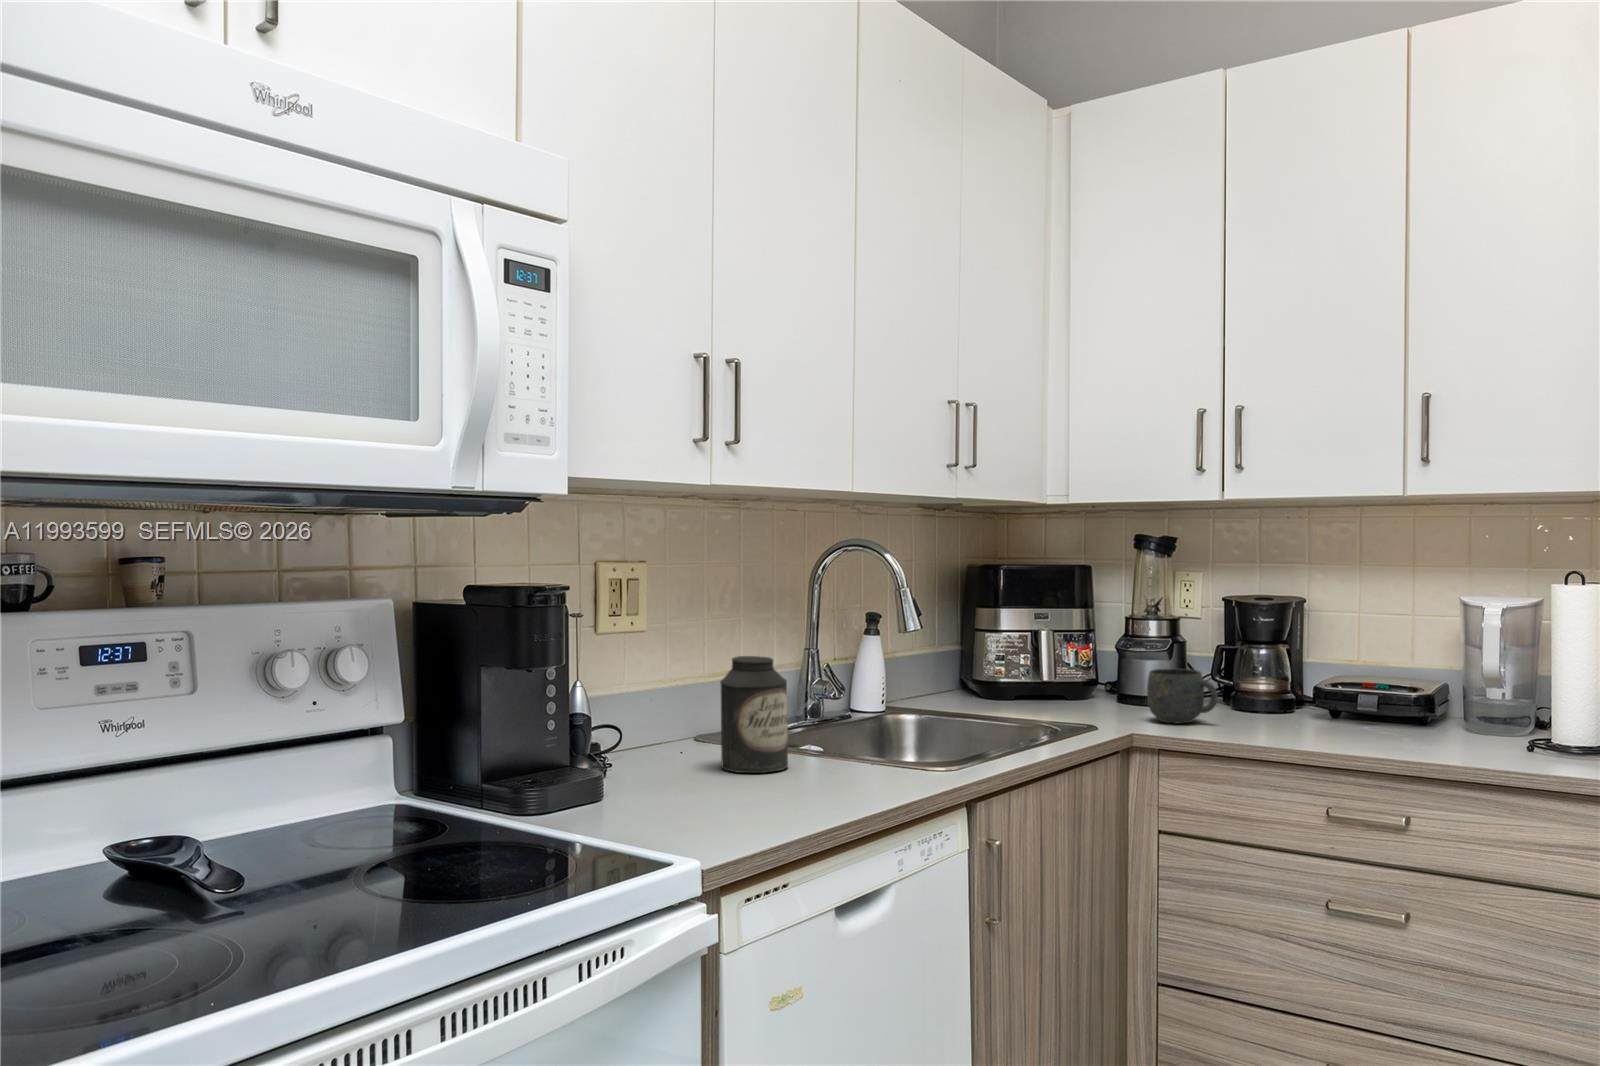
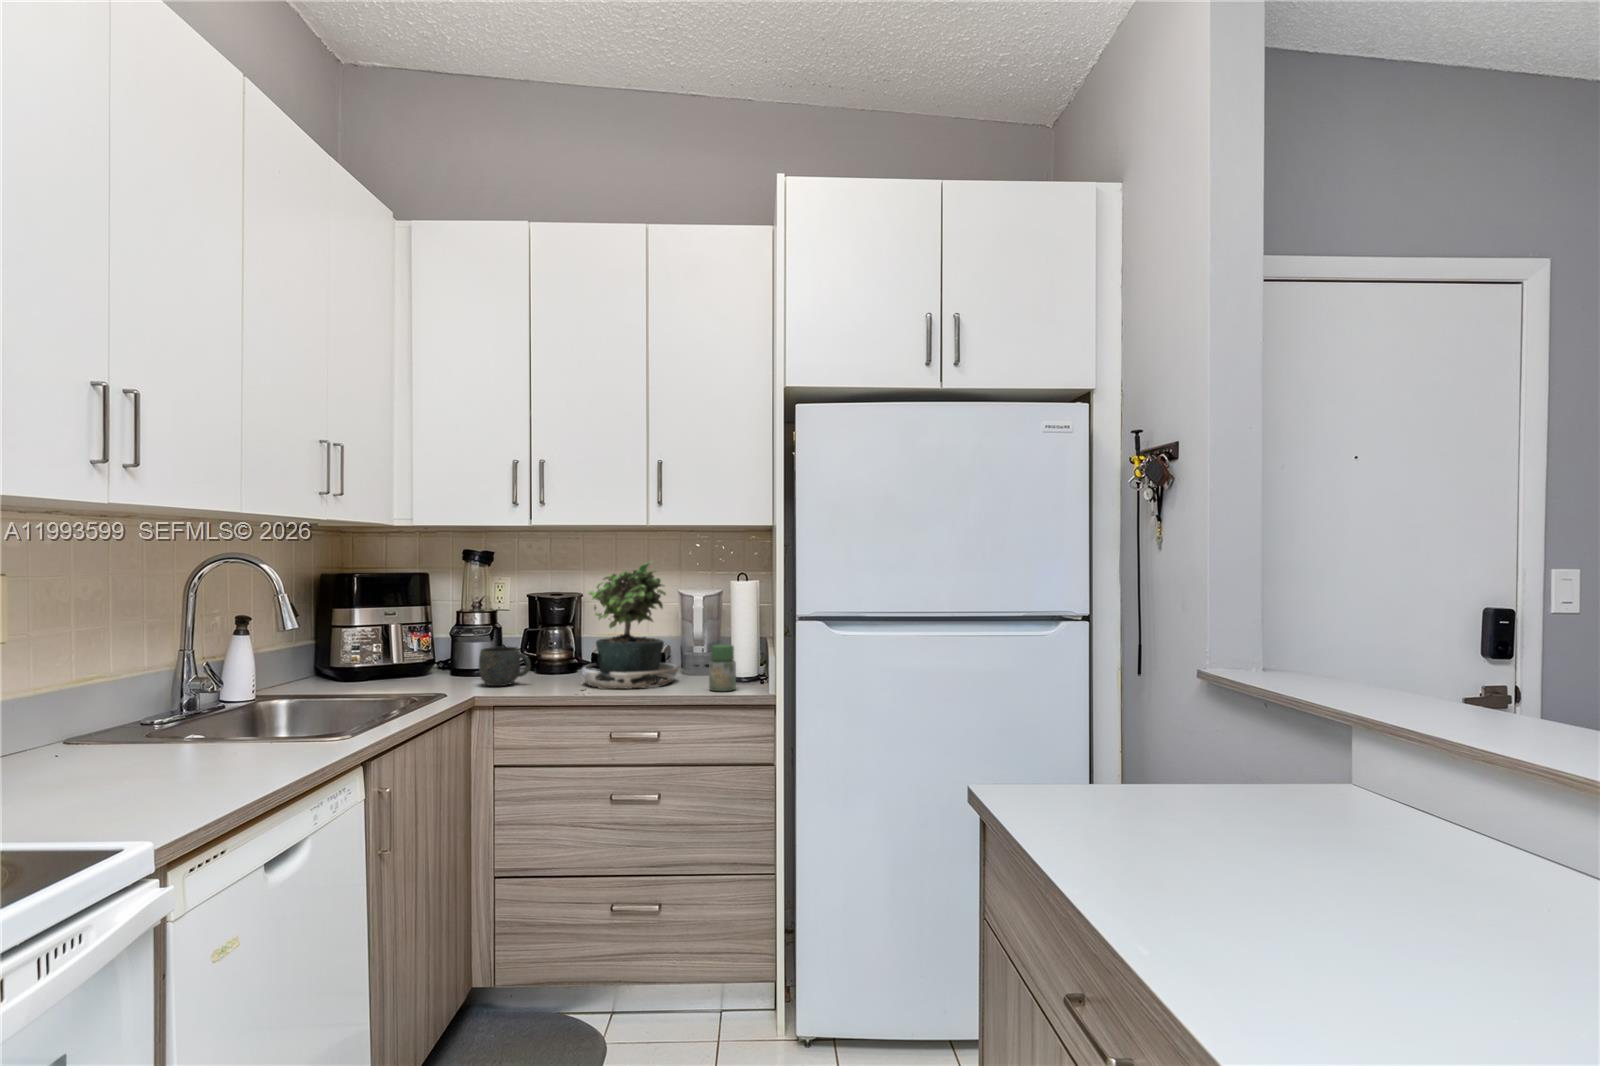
potted plant: none [1274,551,1451,748] -> present [582,563,678,690]
canister: present [720,656,788,773] -> none [79,661,161,774]
jar: none [1497,689,1547,766] -> present [709,644,736,691]

